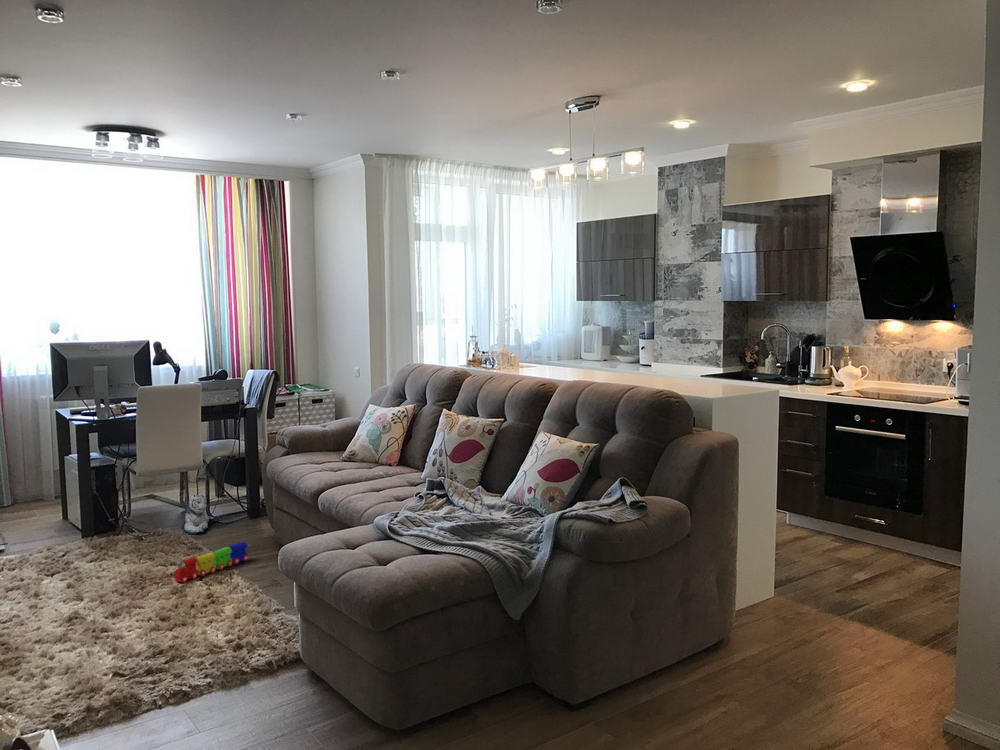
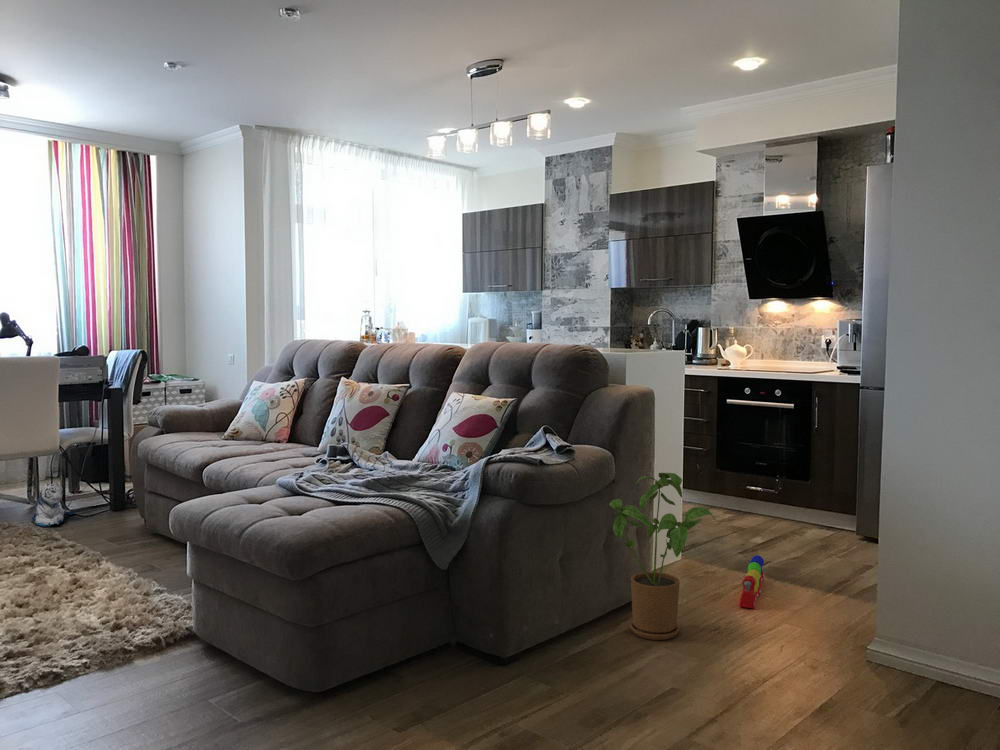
house plant: none [683,529,792,695] -> present [609,473,716,640]
toy train: present [174,542,248,583] -> present [739,555,764,609]

